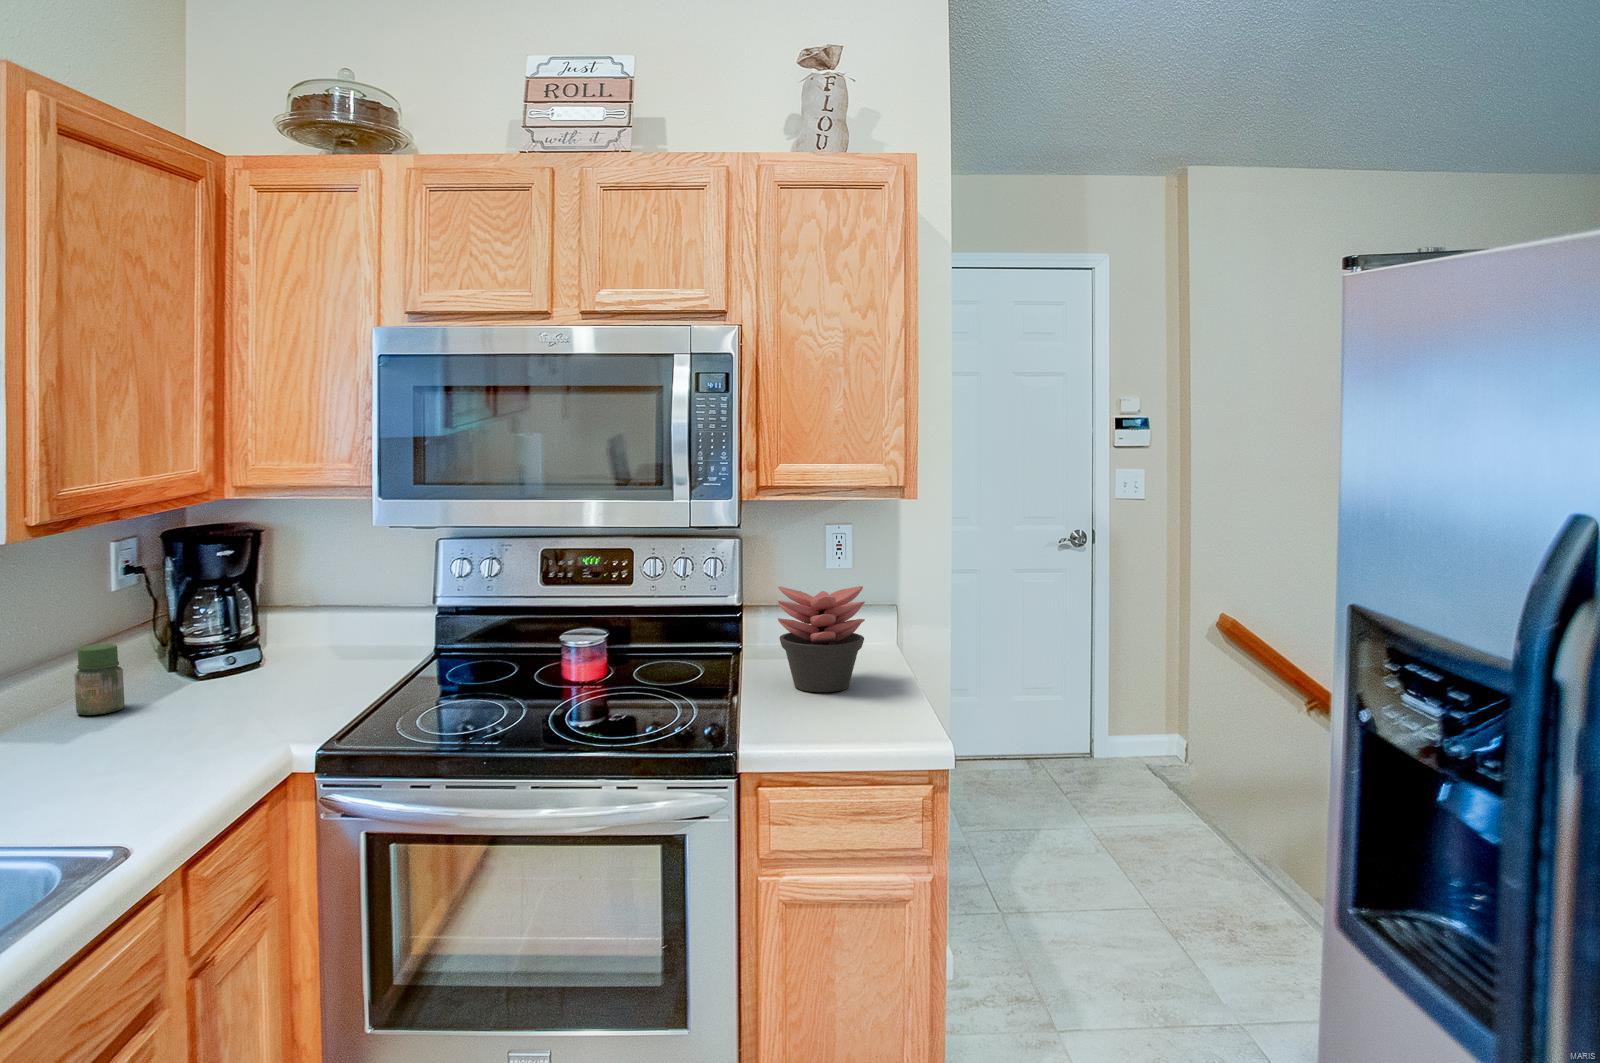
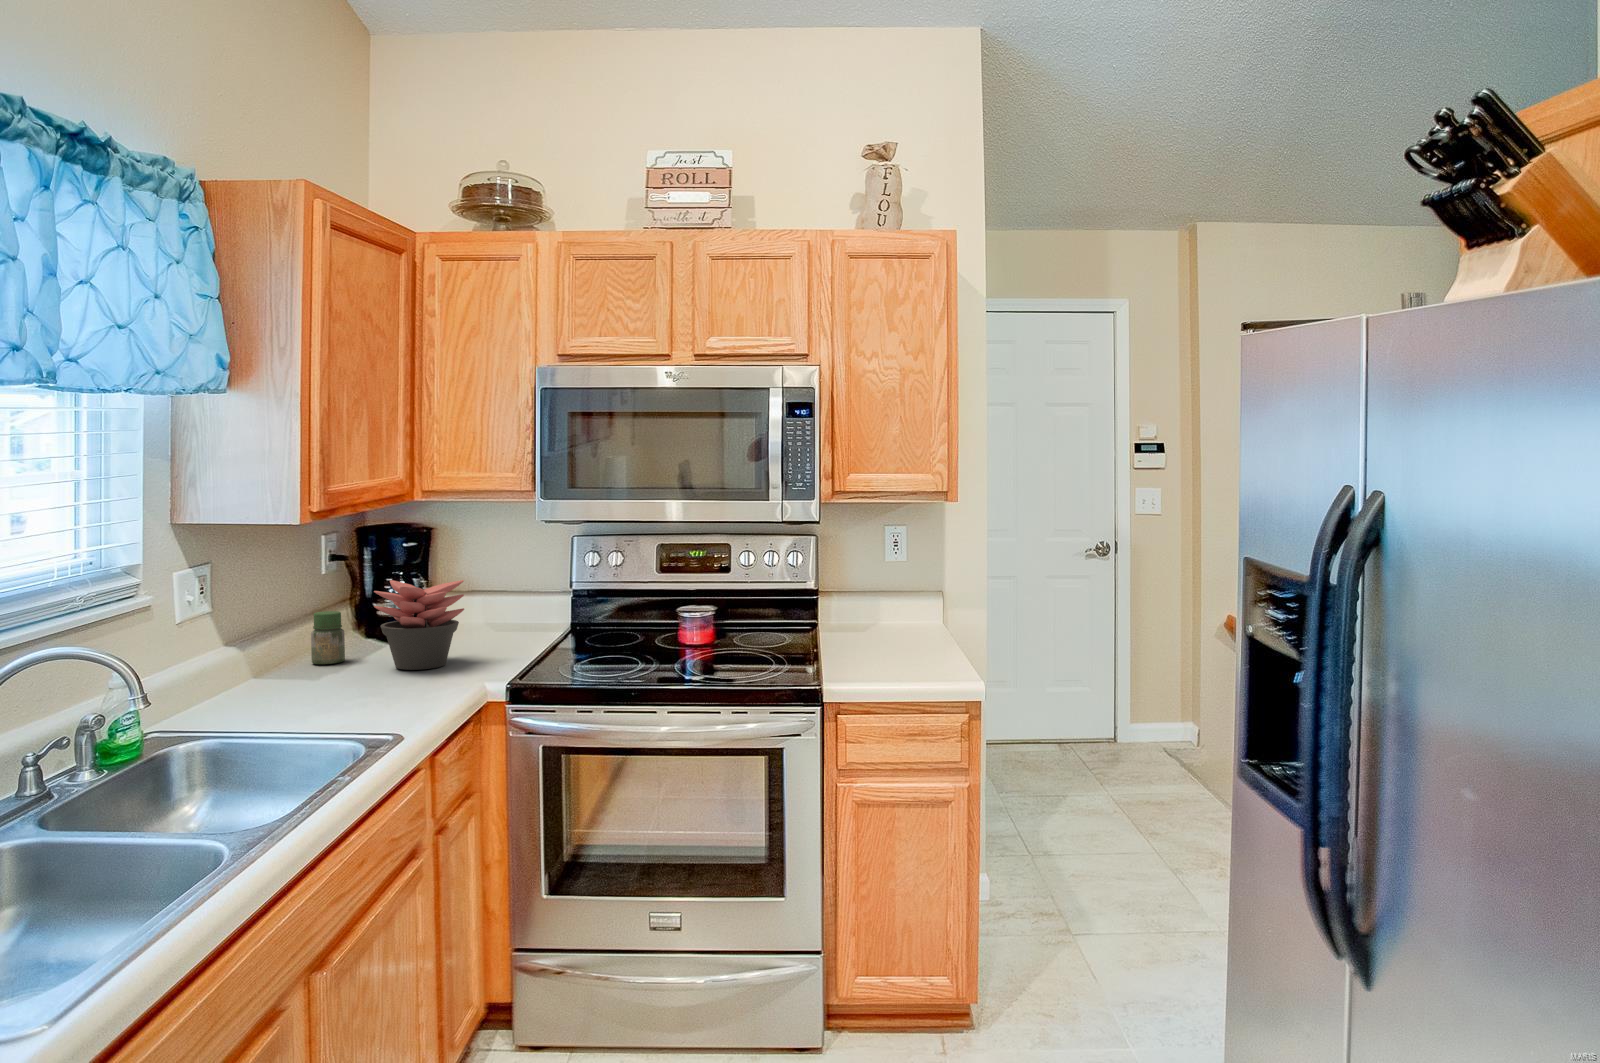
succulent plant: present [778,586,865,692] -> present [374,580,464,670]

